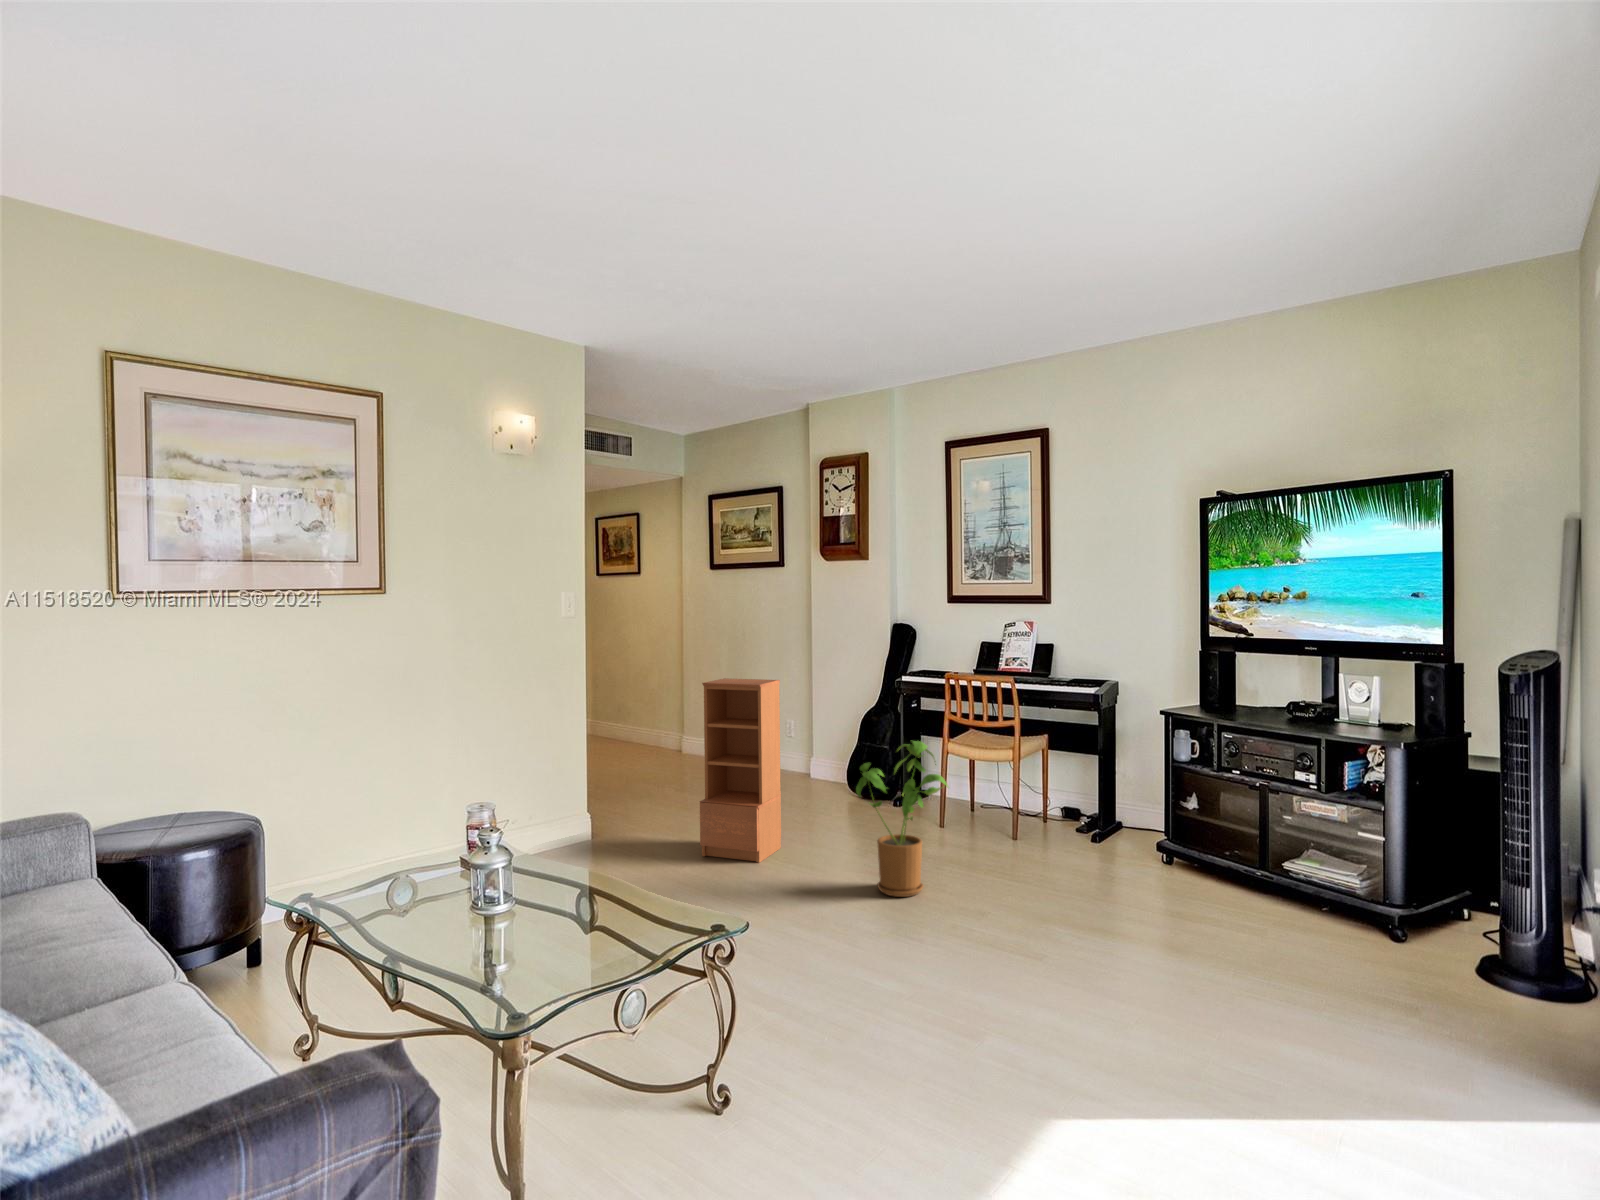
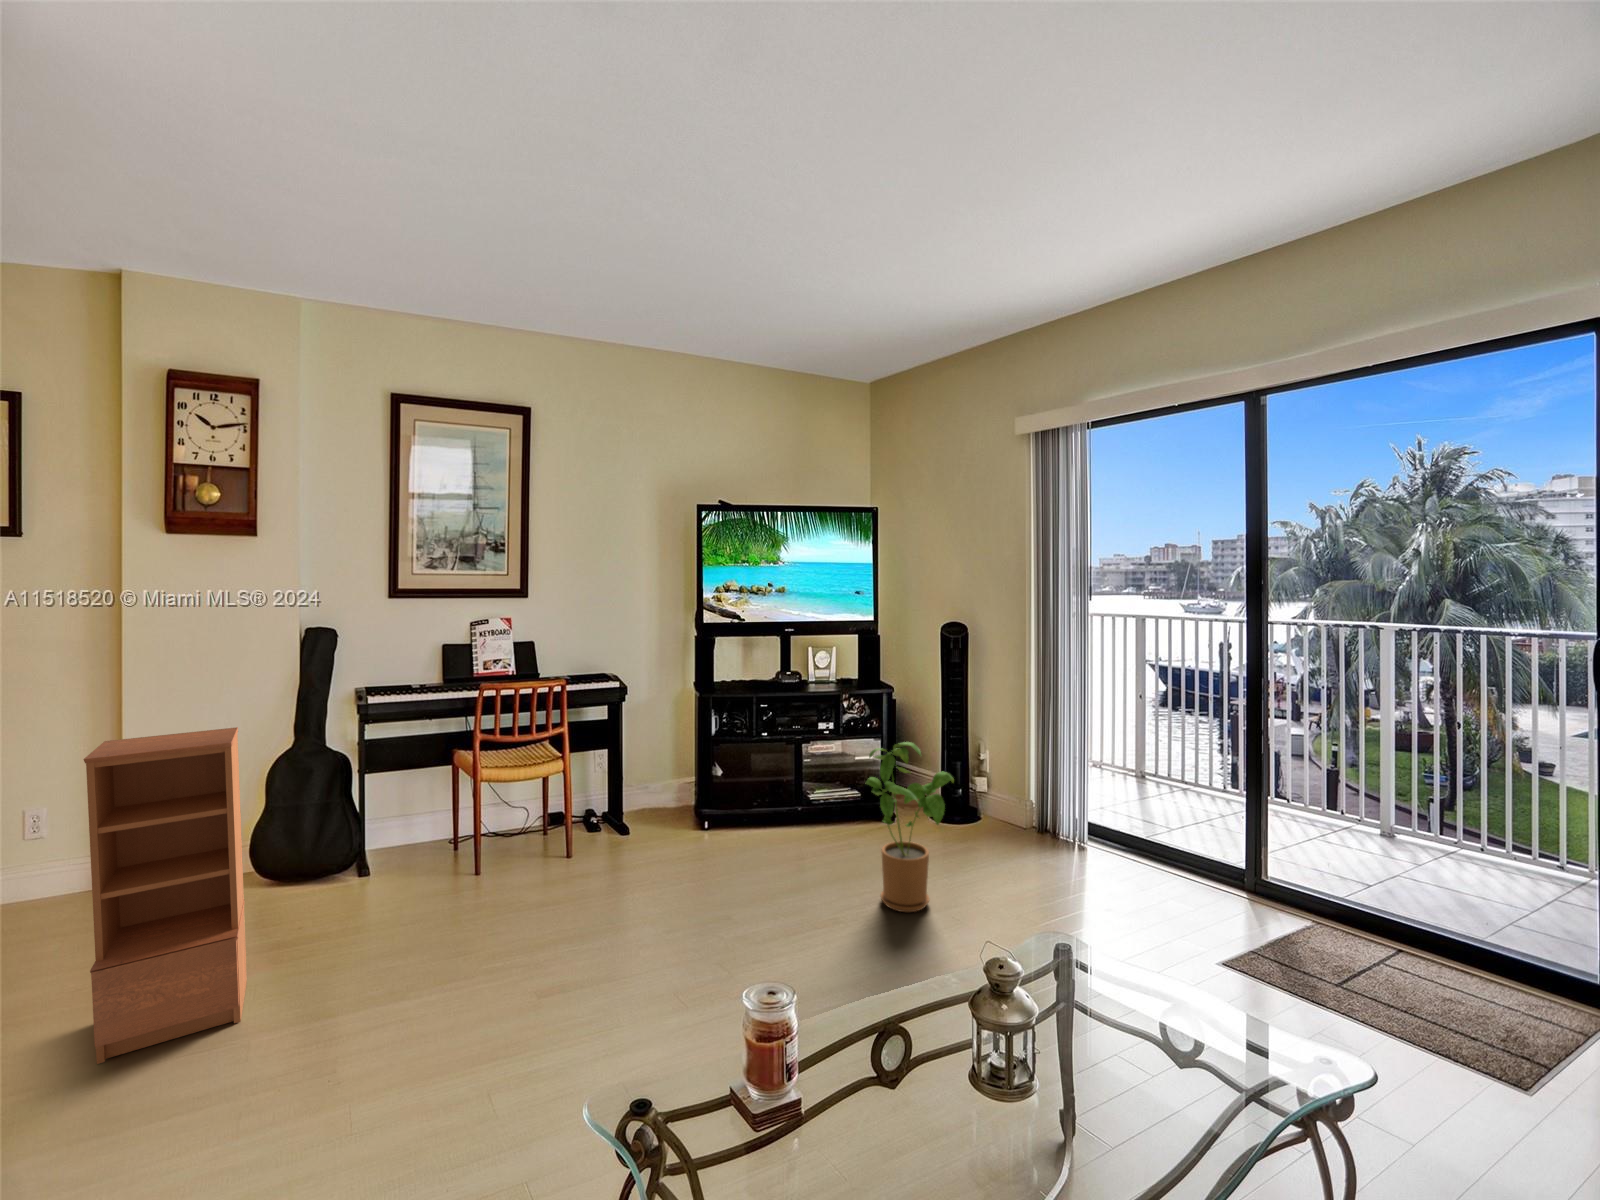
house plant: present [856,741,948,897] -> present [866,742,954,912]

